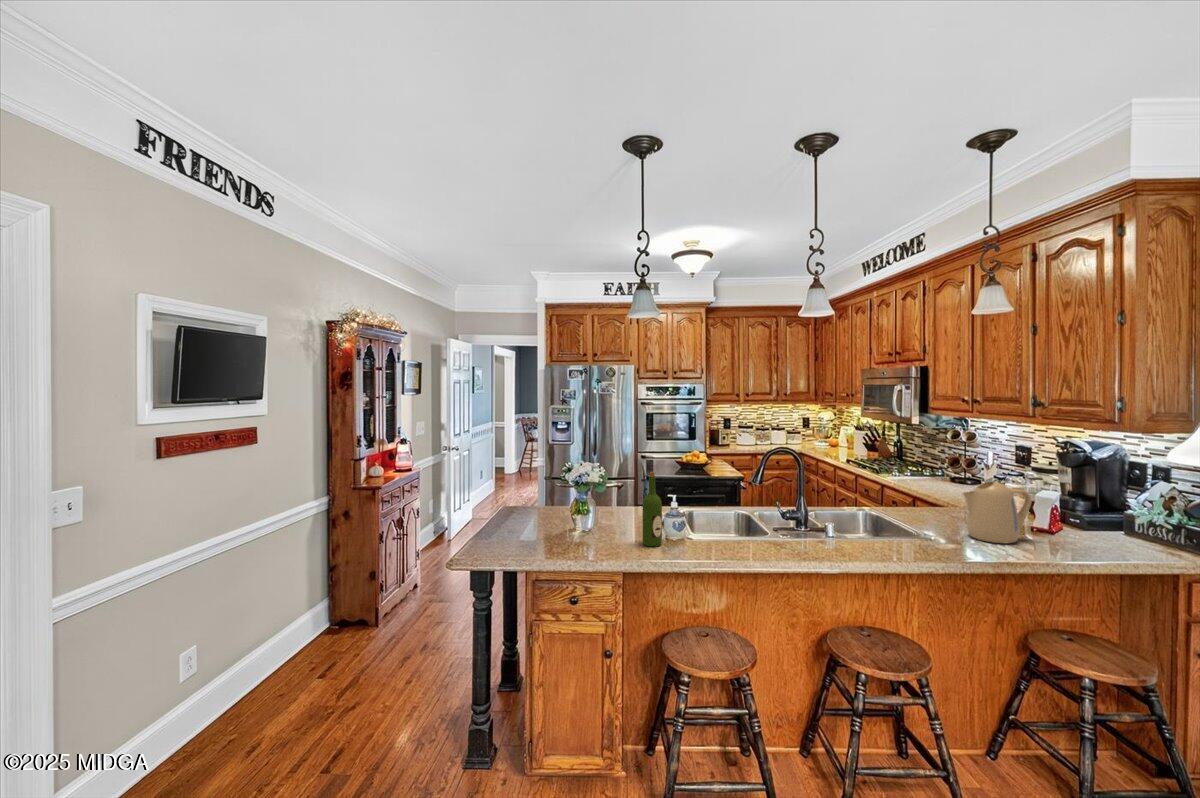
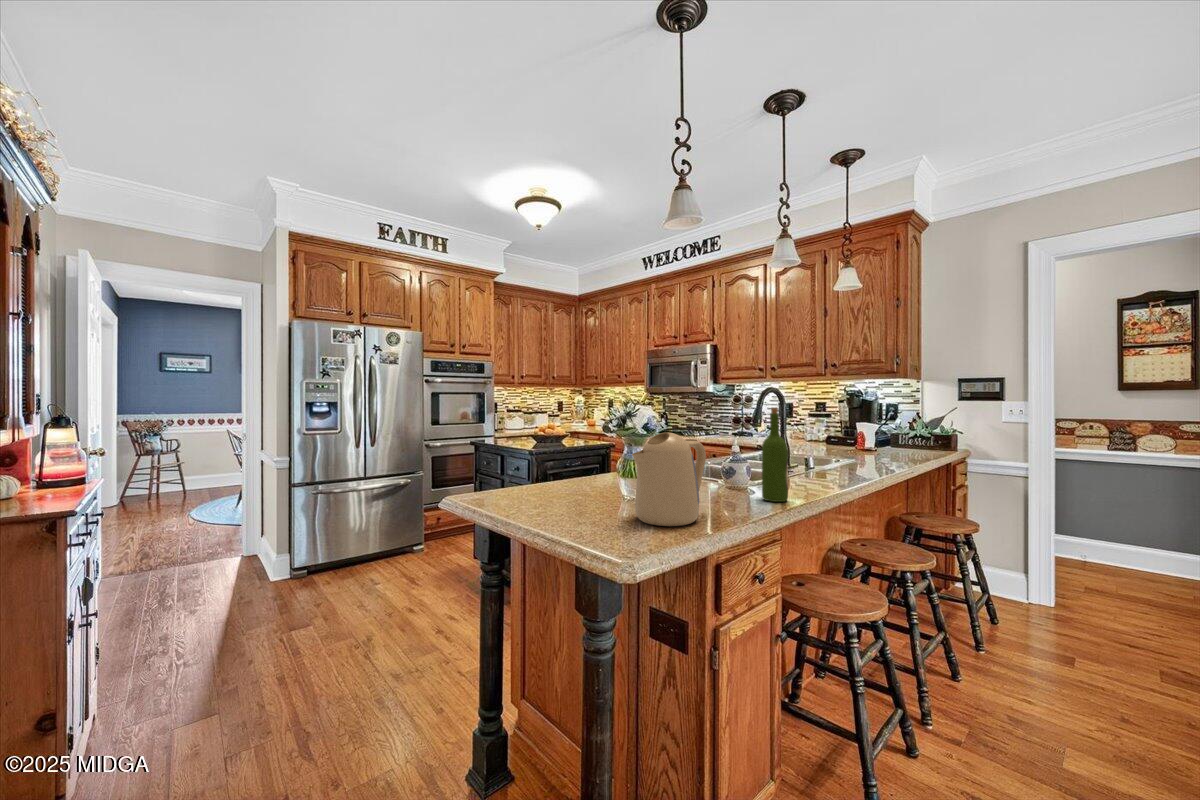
kettle: present [963,481,1032,544] -> present [632,432,706,526]

